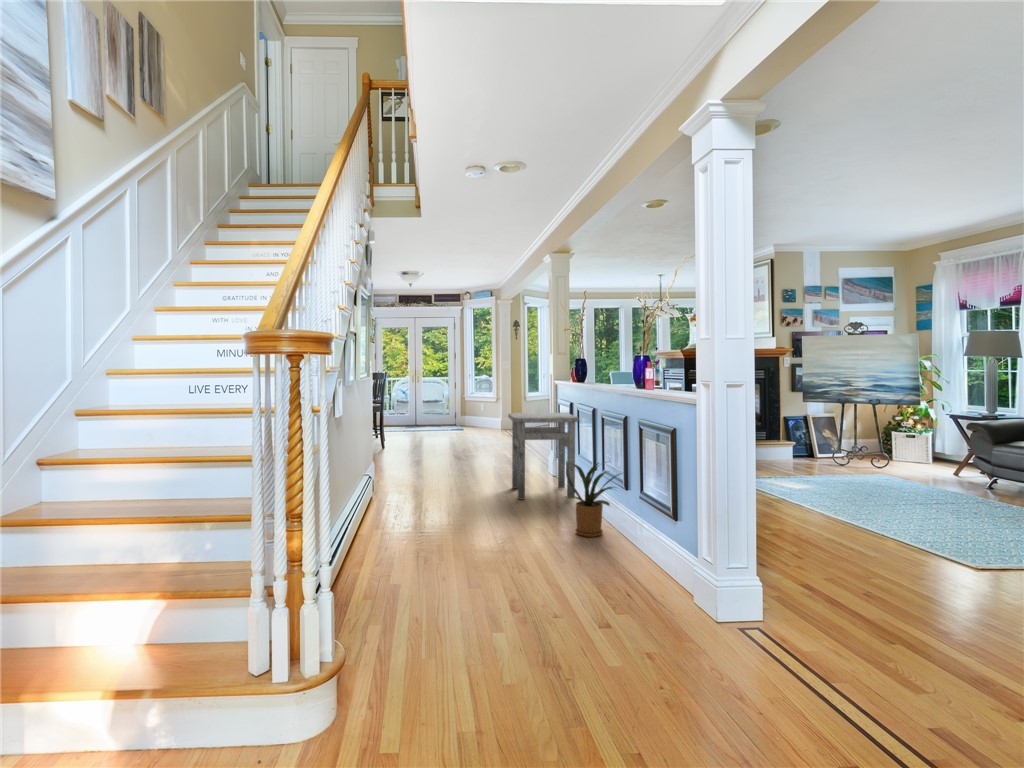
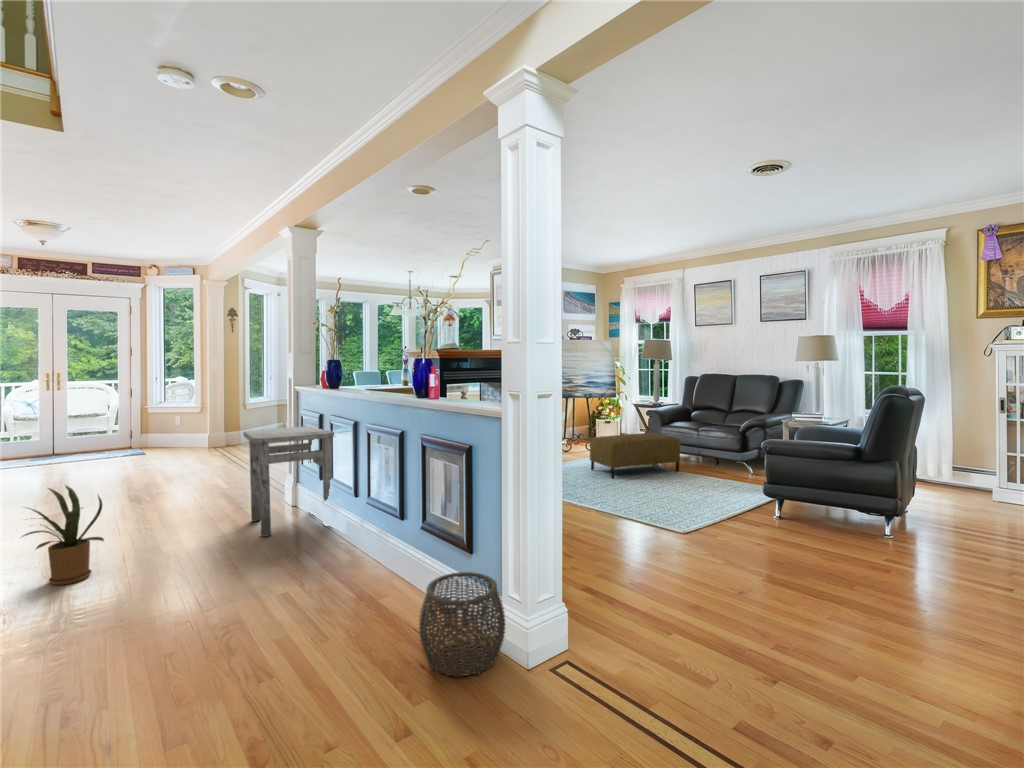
ottoman: none [864,447,998,498] -> present [590,433,680,478]
house plant: present [566,462,622,537] -> present [22,485,104,585]
woven basket: none [616,528,690,608] -> present [419,572,506,677]

